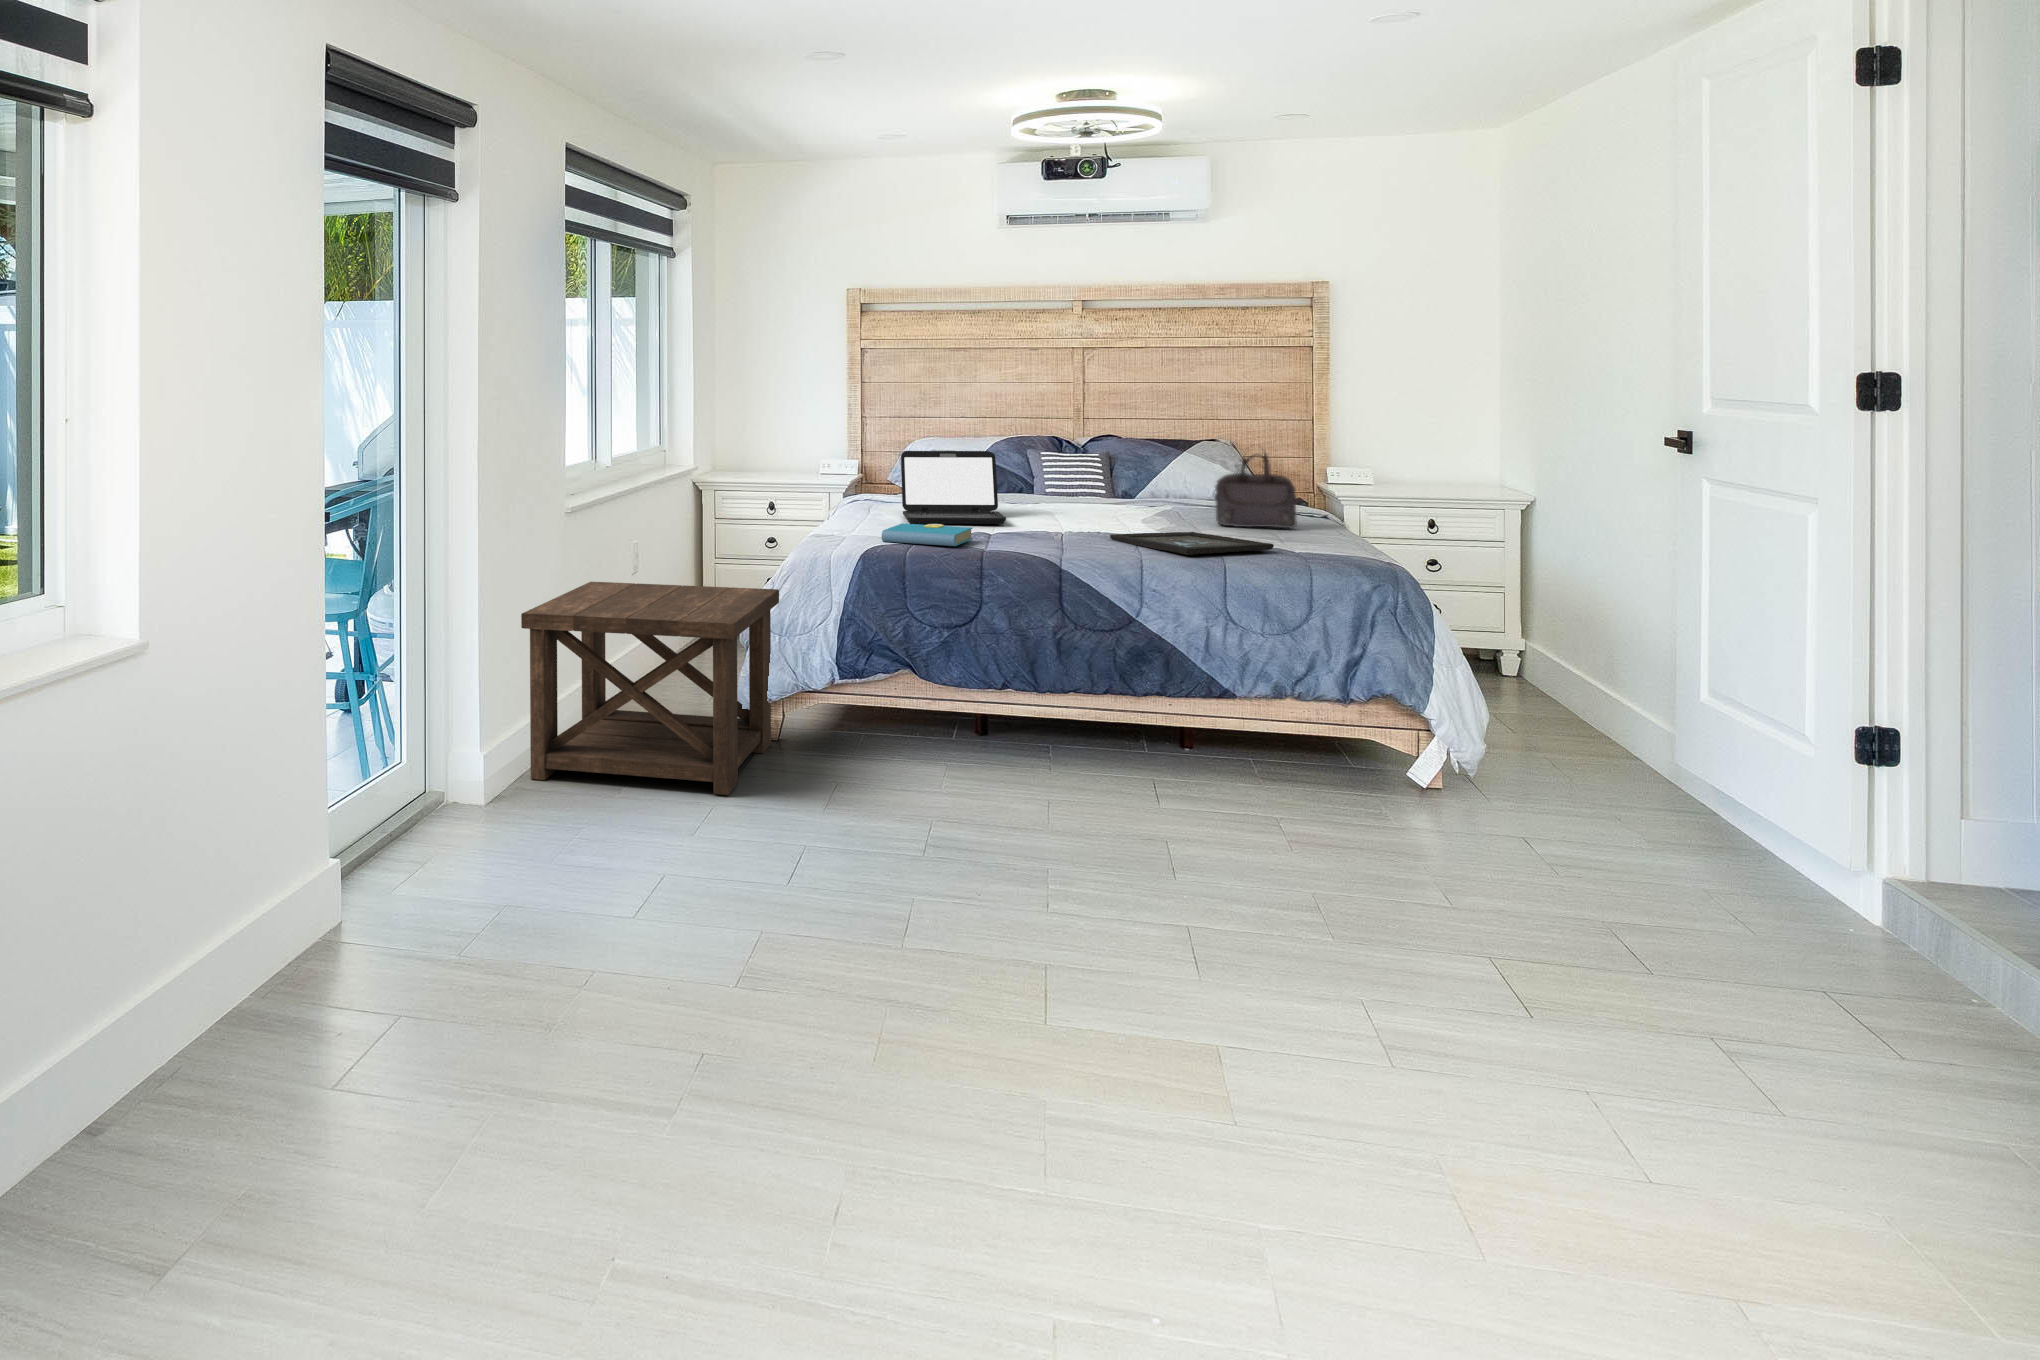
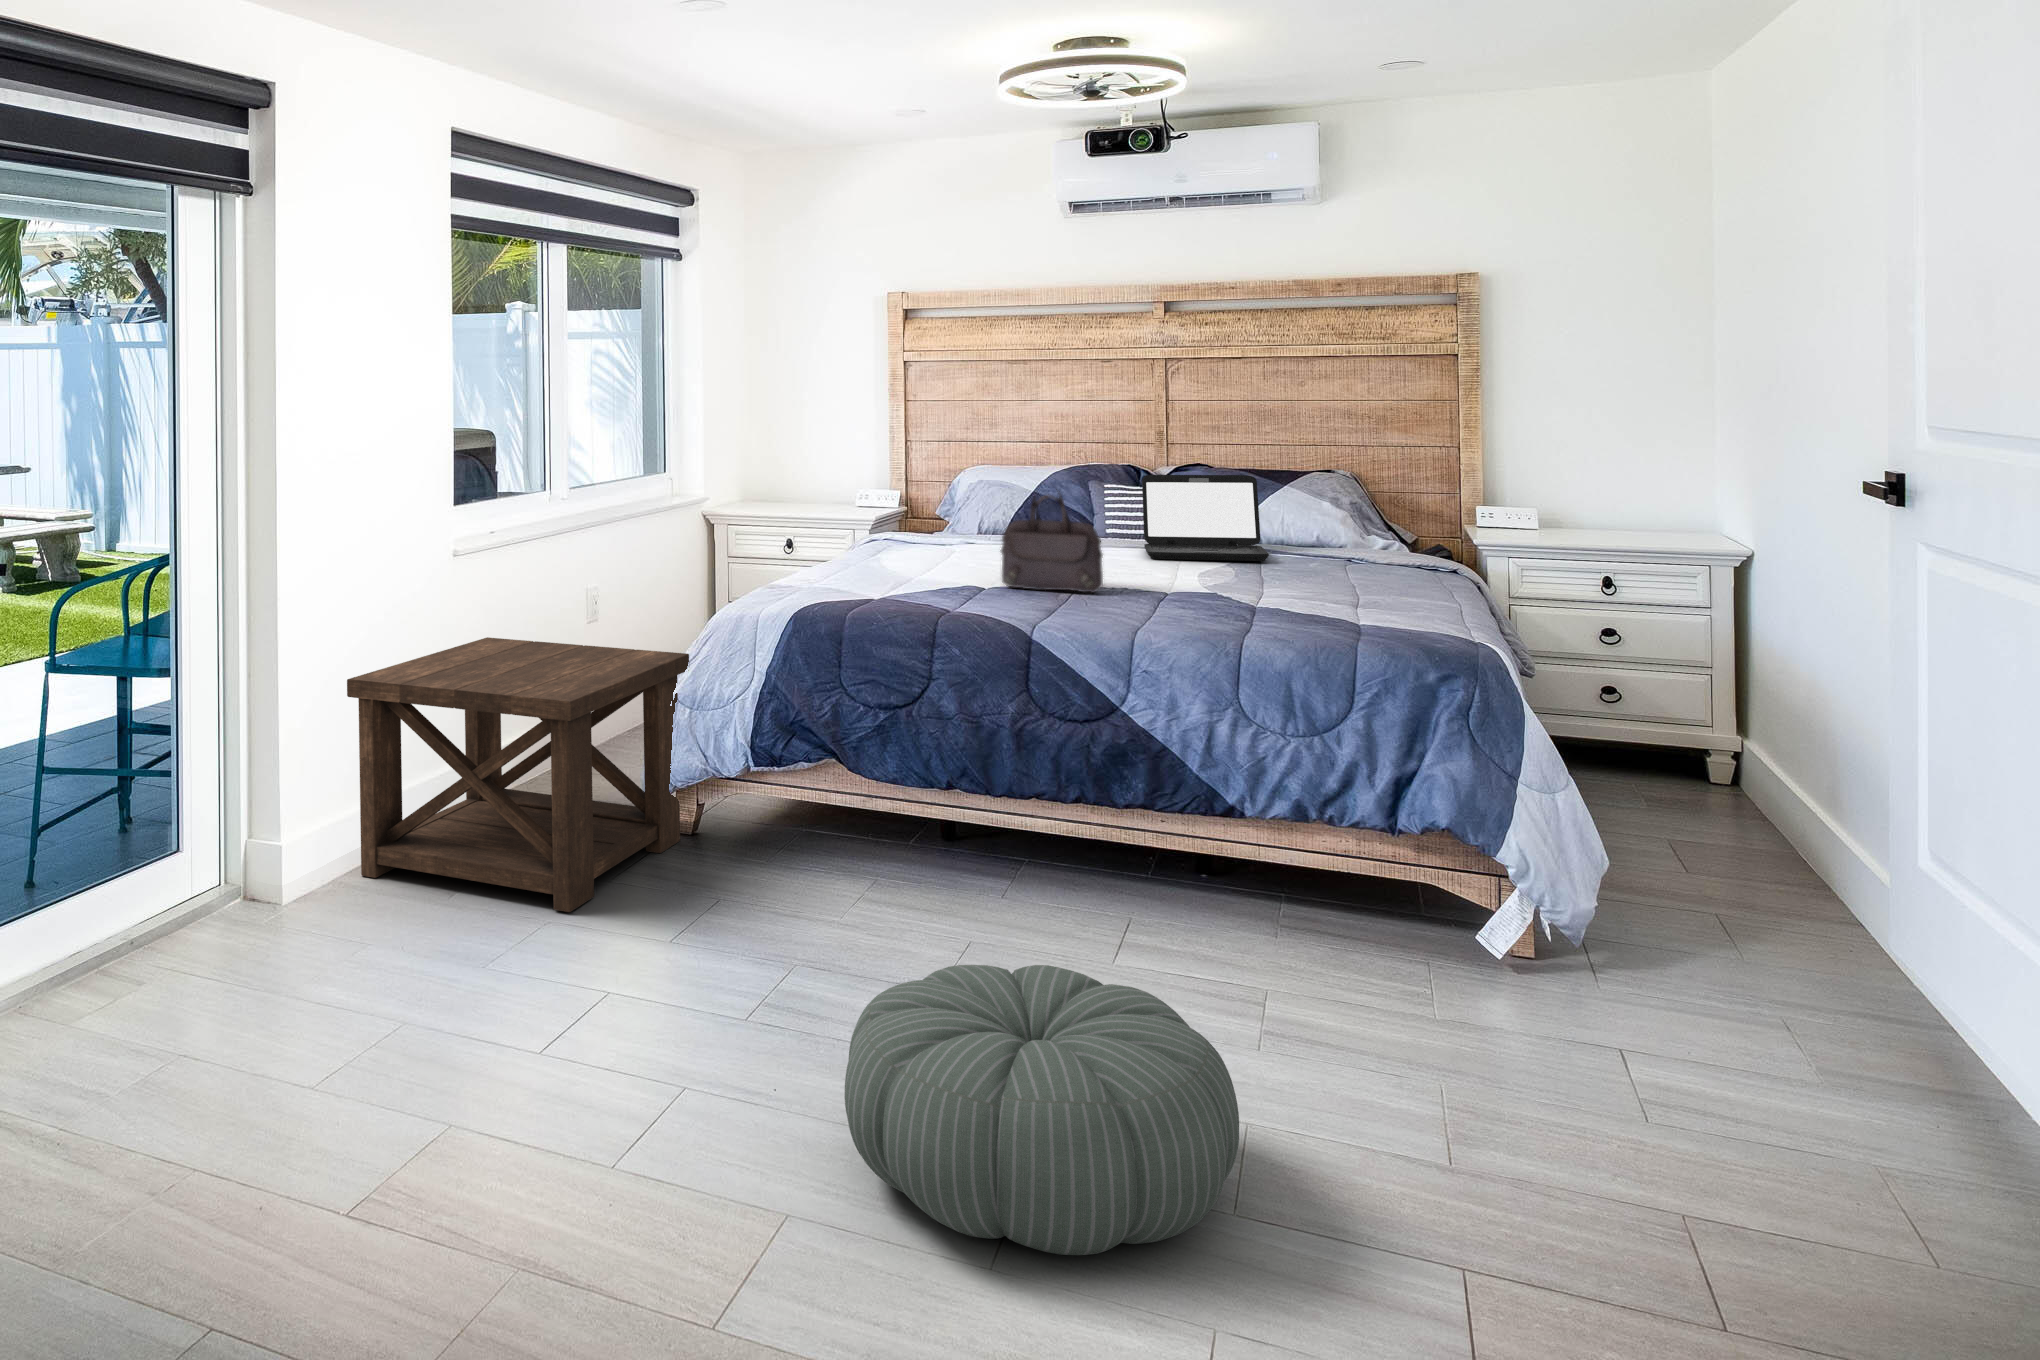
laptop: present [901,451,1006,524] -> present [1142,475,1269,561]
handbag: present [1215,453,1297,528] -> present [1000,489,1103,592]
book: present [882,523,973,546] -> none [823,574,939,605]
tray: present [1110,532,1274,555] -> none [1123,590,1328,623]
pouf: none [1051,790,1338,964] -> present [845,965,1239,1255]

